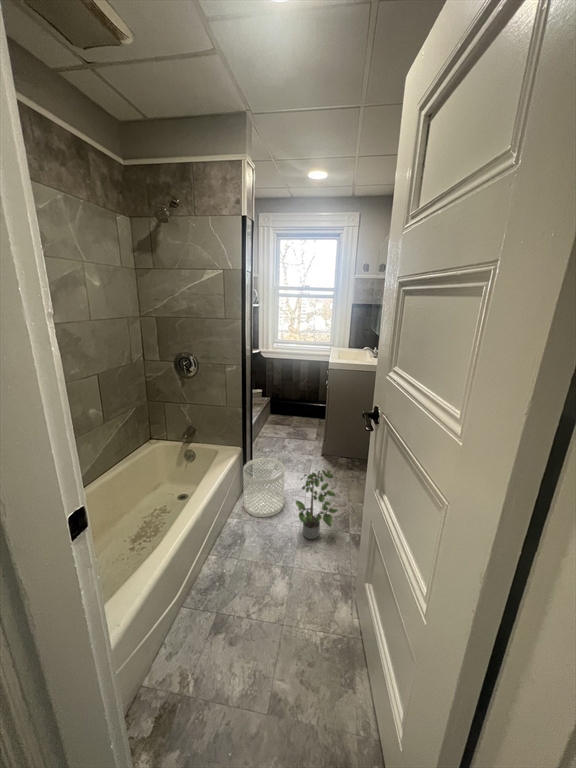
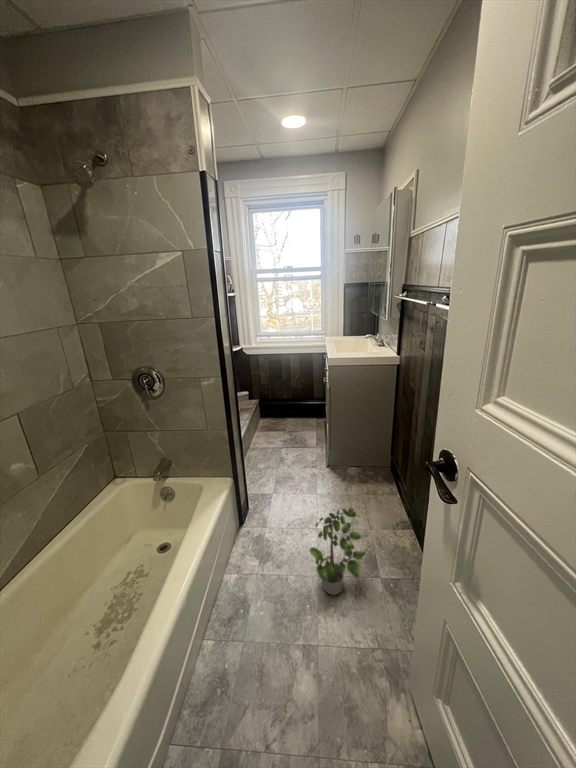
waste basket: present [243,458,285,517] -> none [237,487,292,567]

